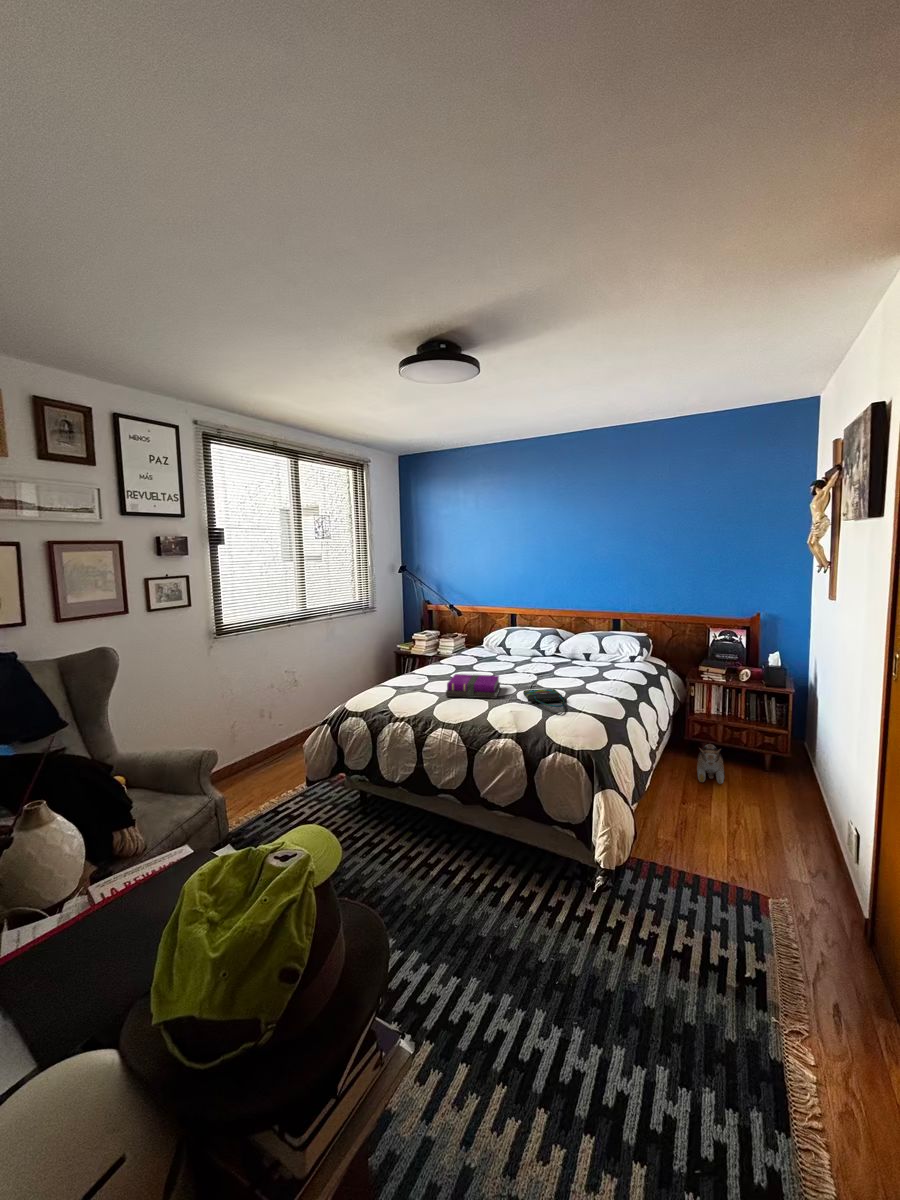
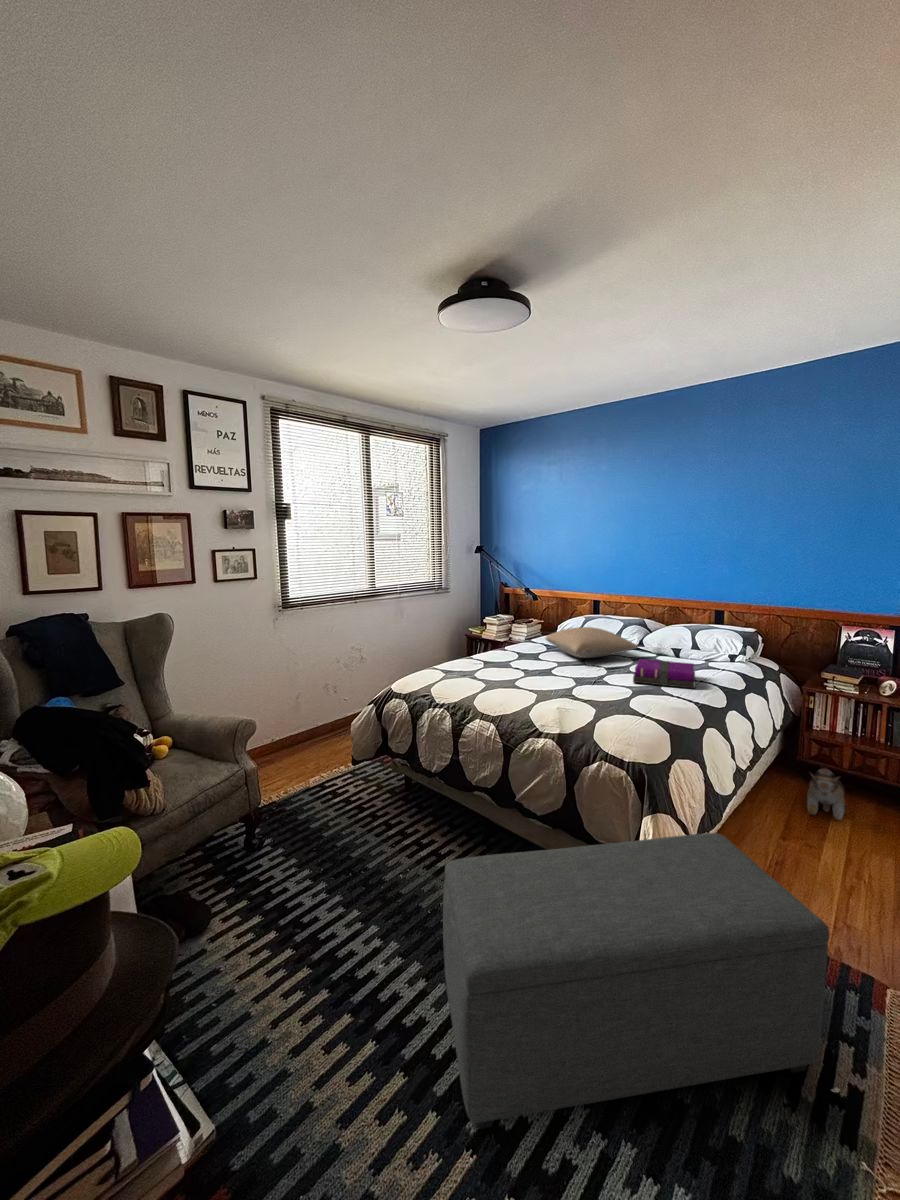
pillow: none [476,639,559,667] -> present [545,627,639,658]
notebook: present [446,674,500,698] -> present [633,659,696,689]
tote bag: present [523,689,566,715] -> none [584,685,633,716]
ottoman: none [446,800,740,1063] -> present [443,833,829,1129]

